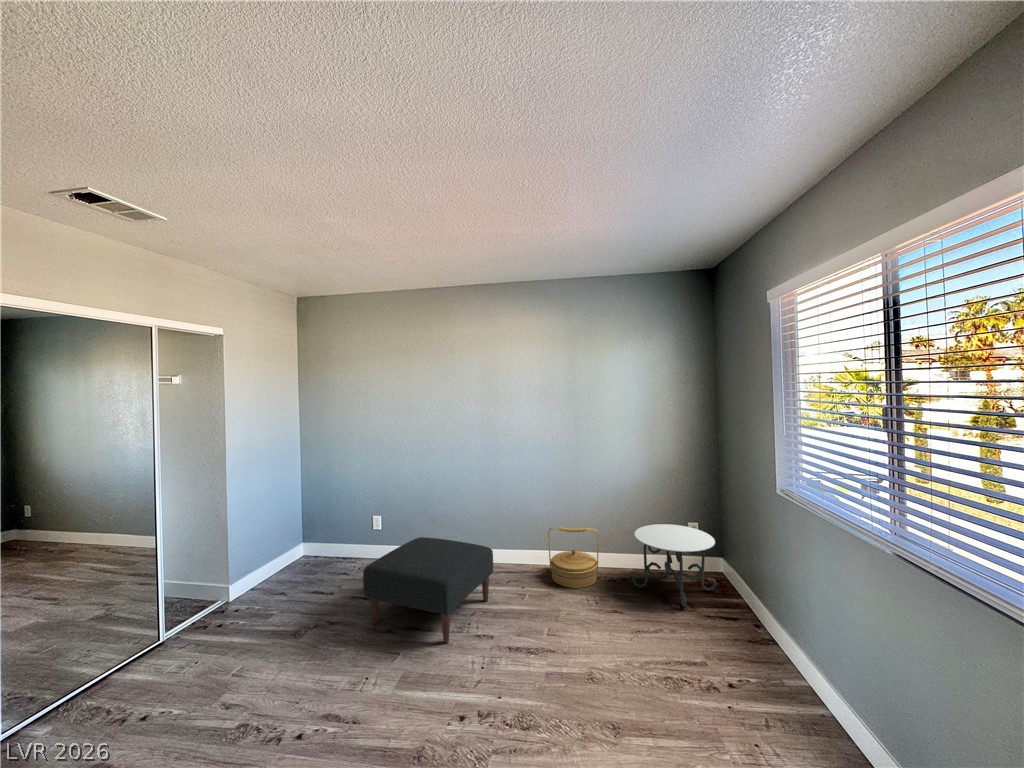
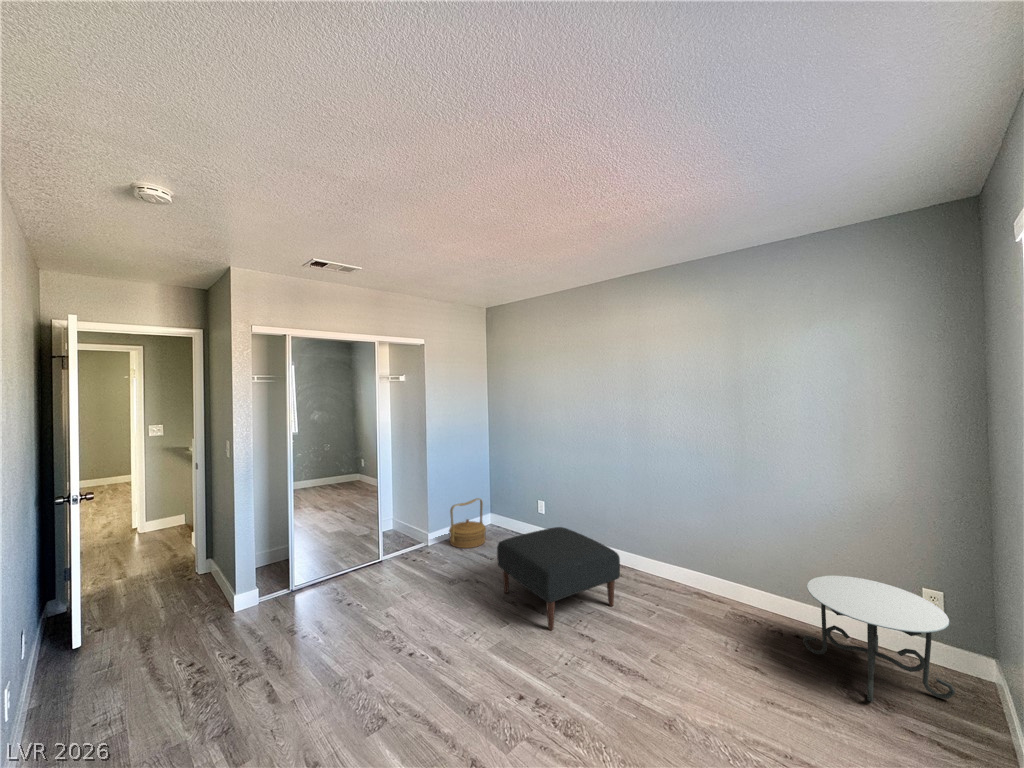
woven basket: present [548,527,599,588] -> present [449,498,486,548]

